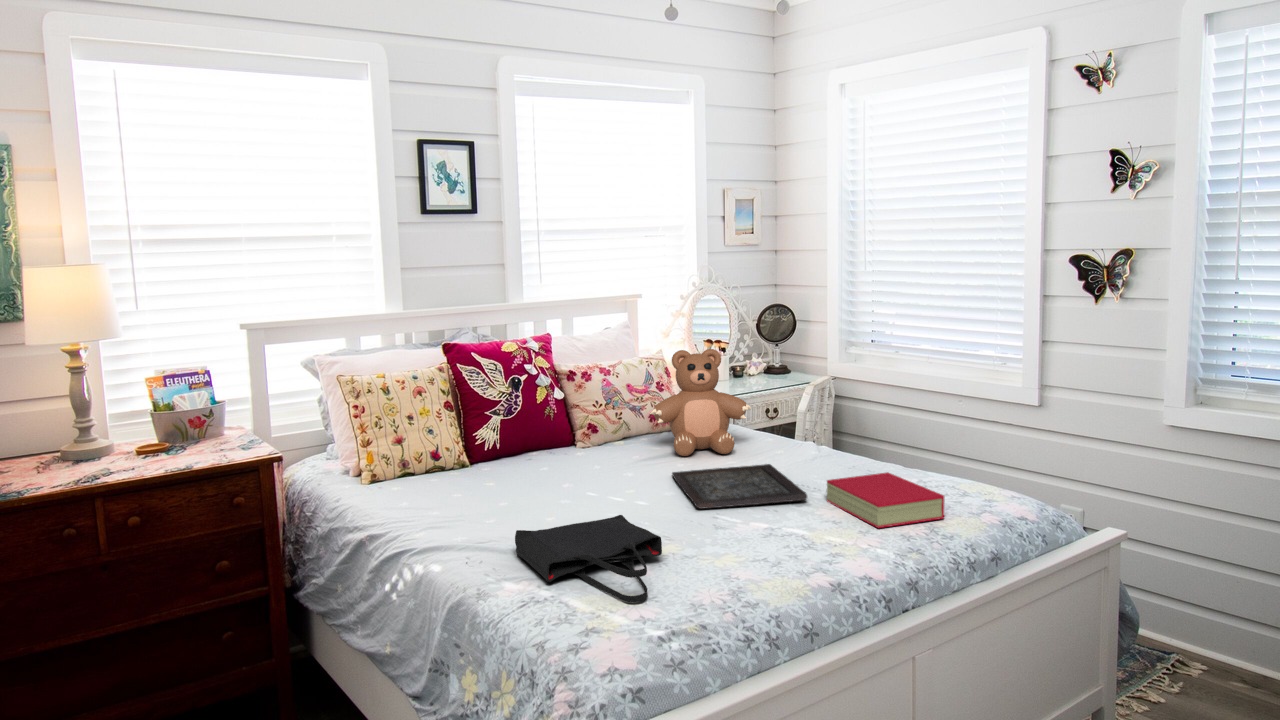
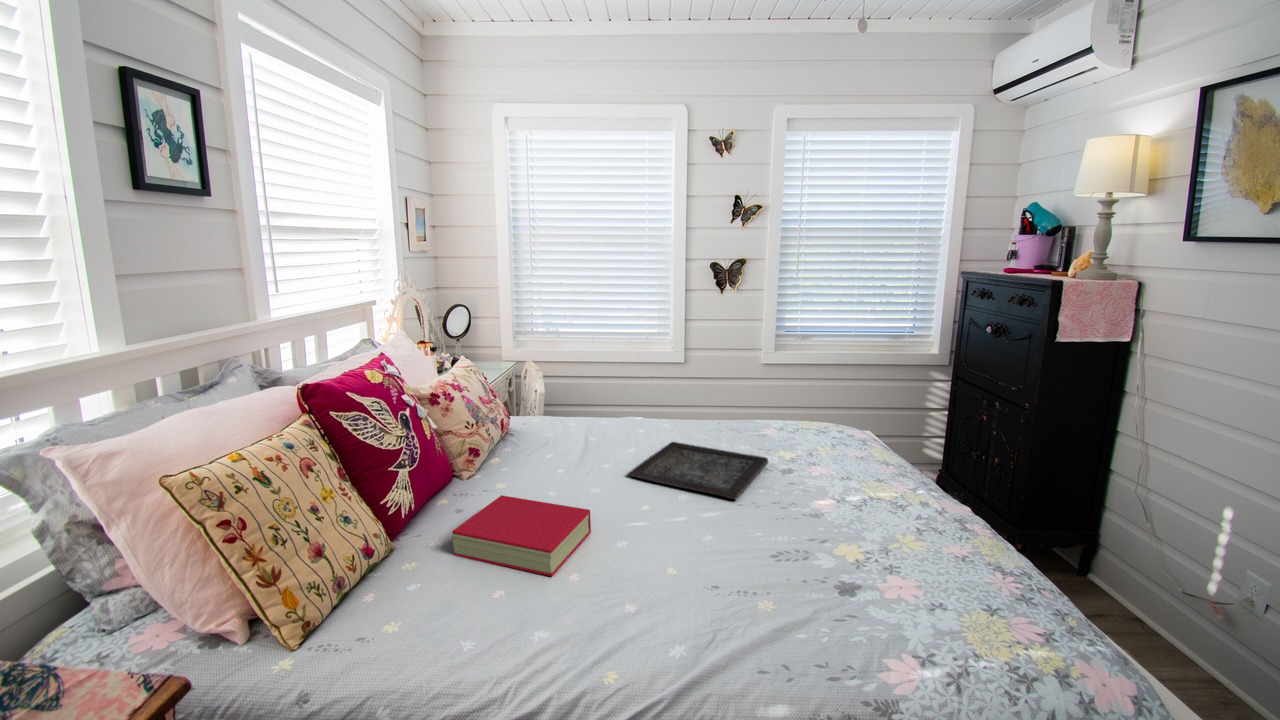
teddy bear: present [650,349,751,456] -> none [545,349,615,455]
book: present [827,472,945,528] -> present [452,495,591,576]
tote bag: present [515,515,662,603] -> none [762,534,985,649]

